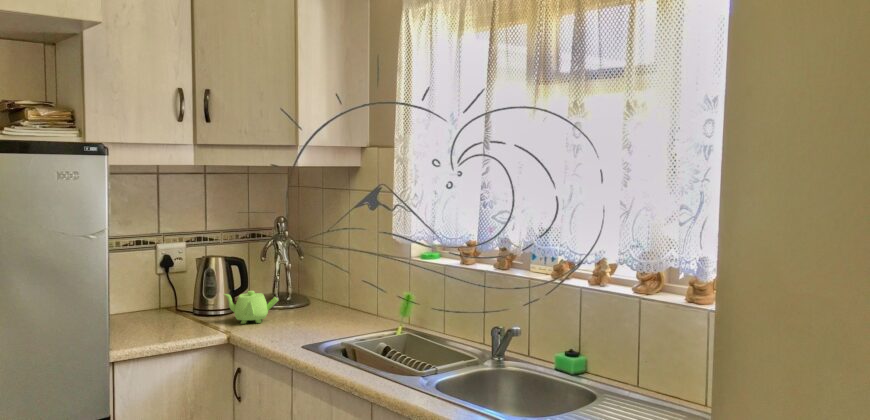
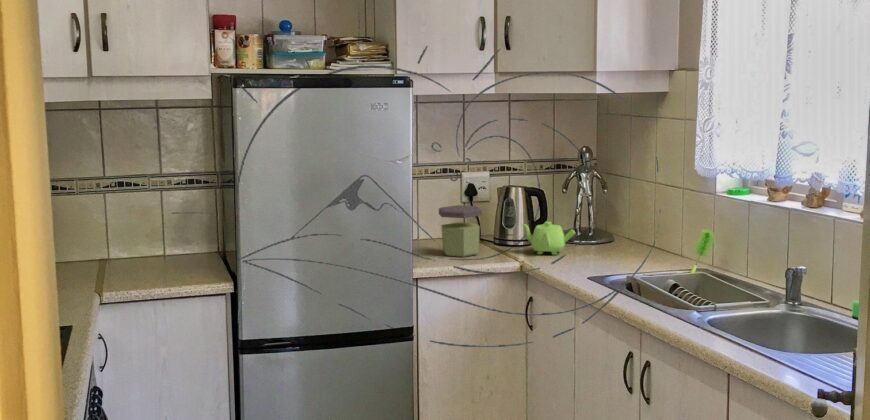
jar: none [135,279,183,332] -> present [439,205,482,257]

